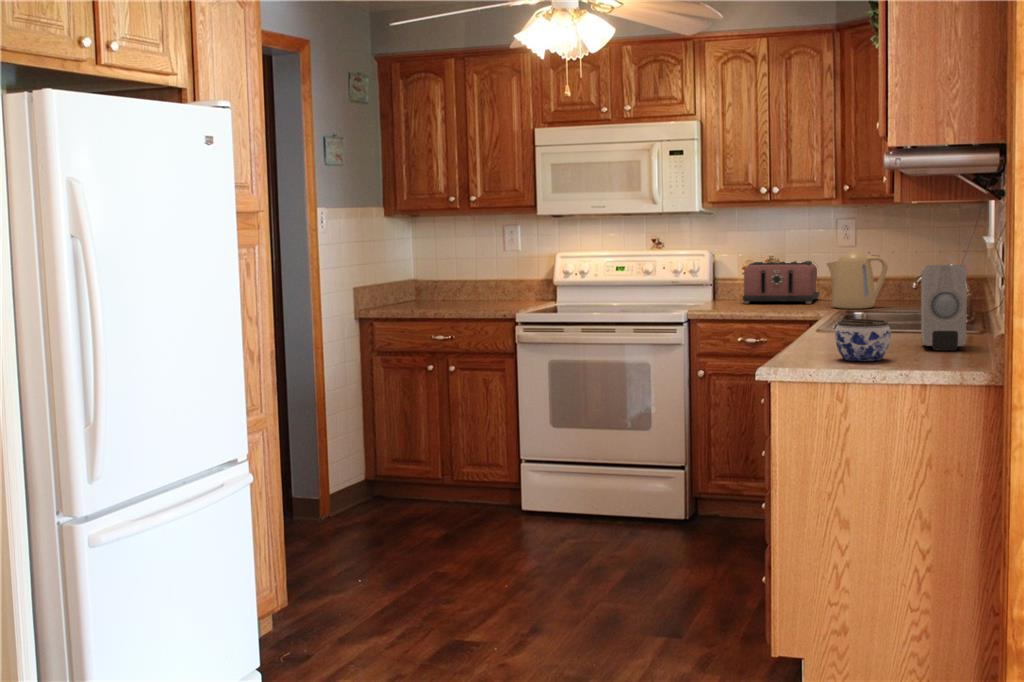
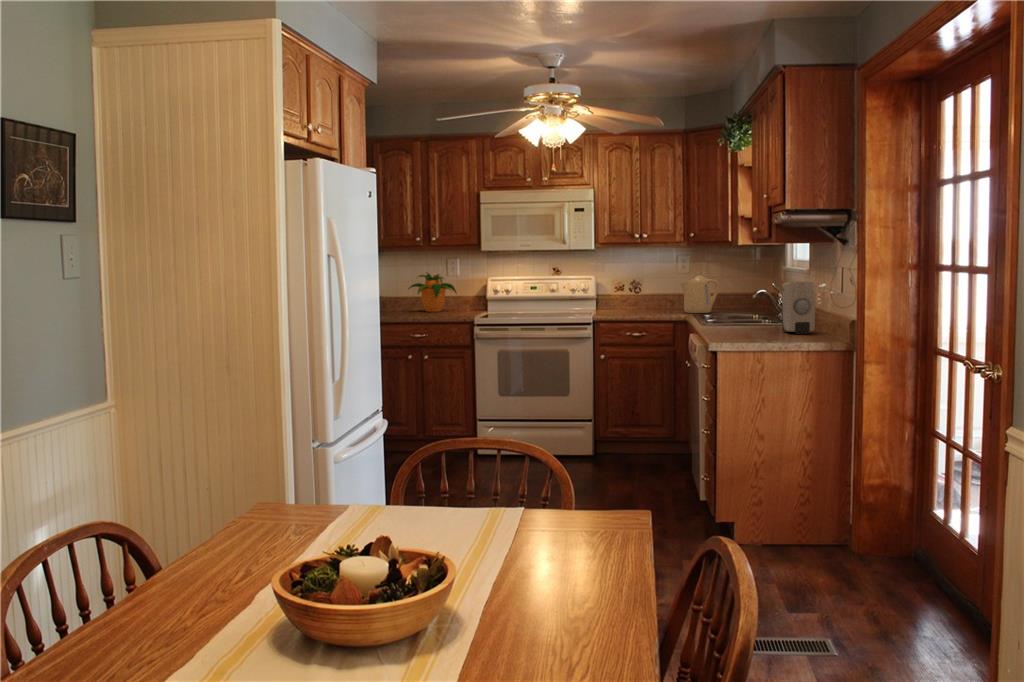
potted plant: none [446,245,516,302] -> present [409,273,456,312]
toaster: present [742,261,819,304] -> none [621,283,667,311]
jar: present [835,319,891,361] -> none [747,314,781,340]

